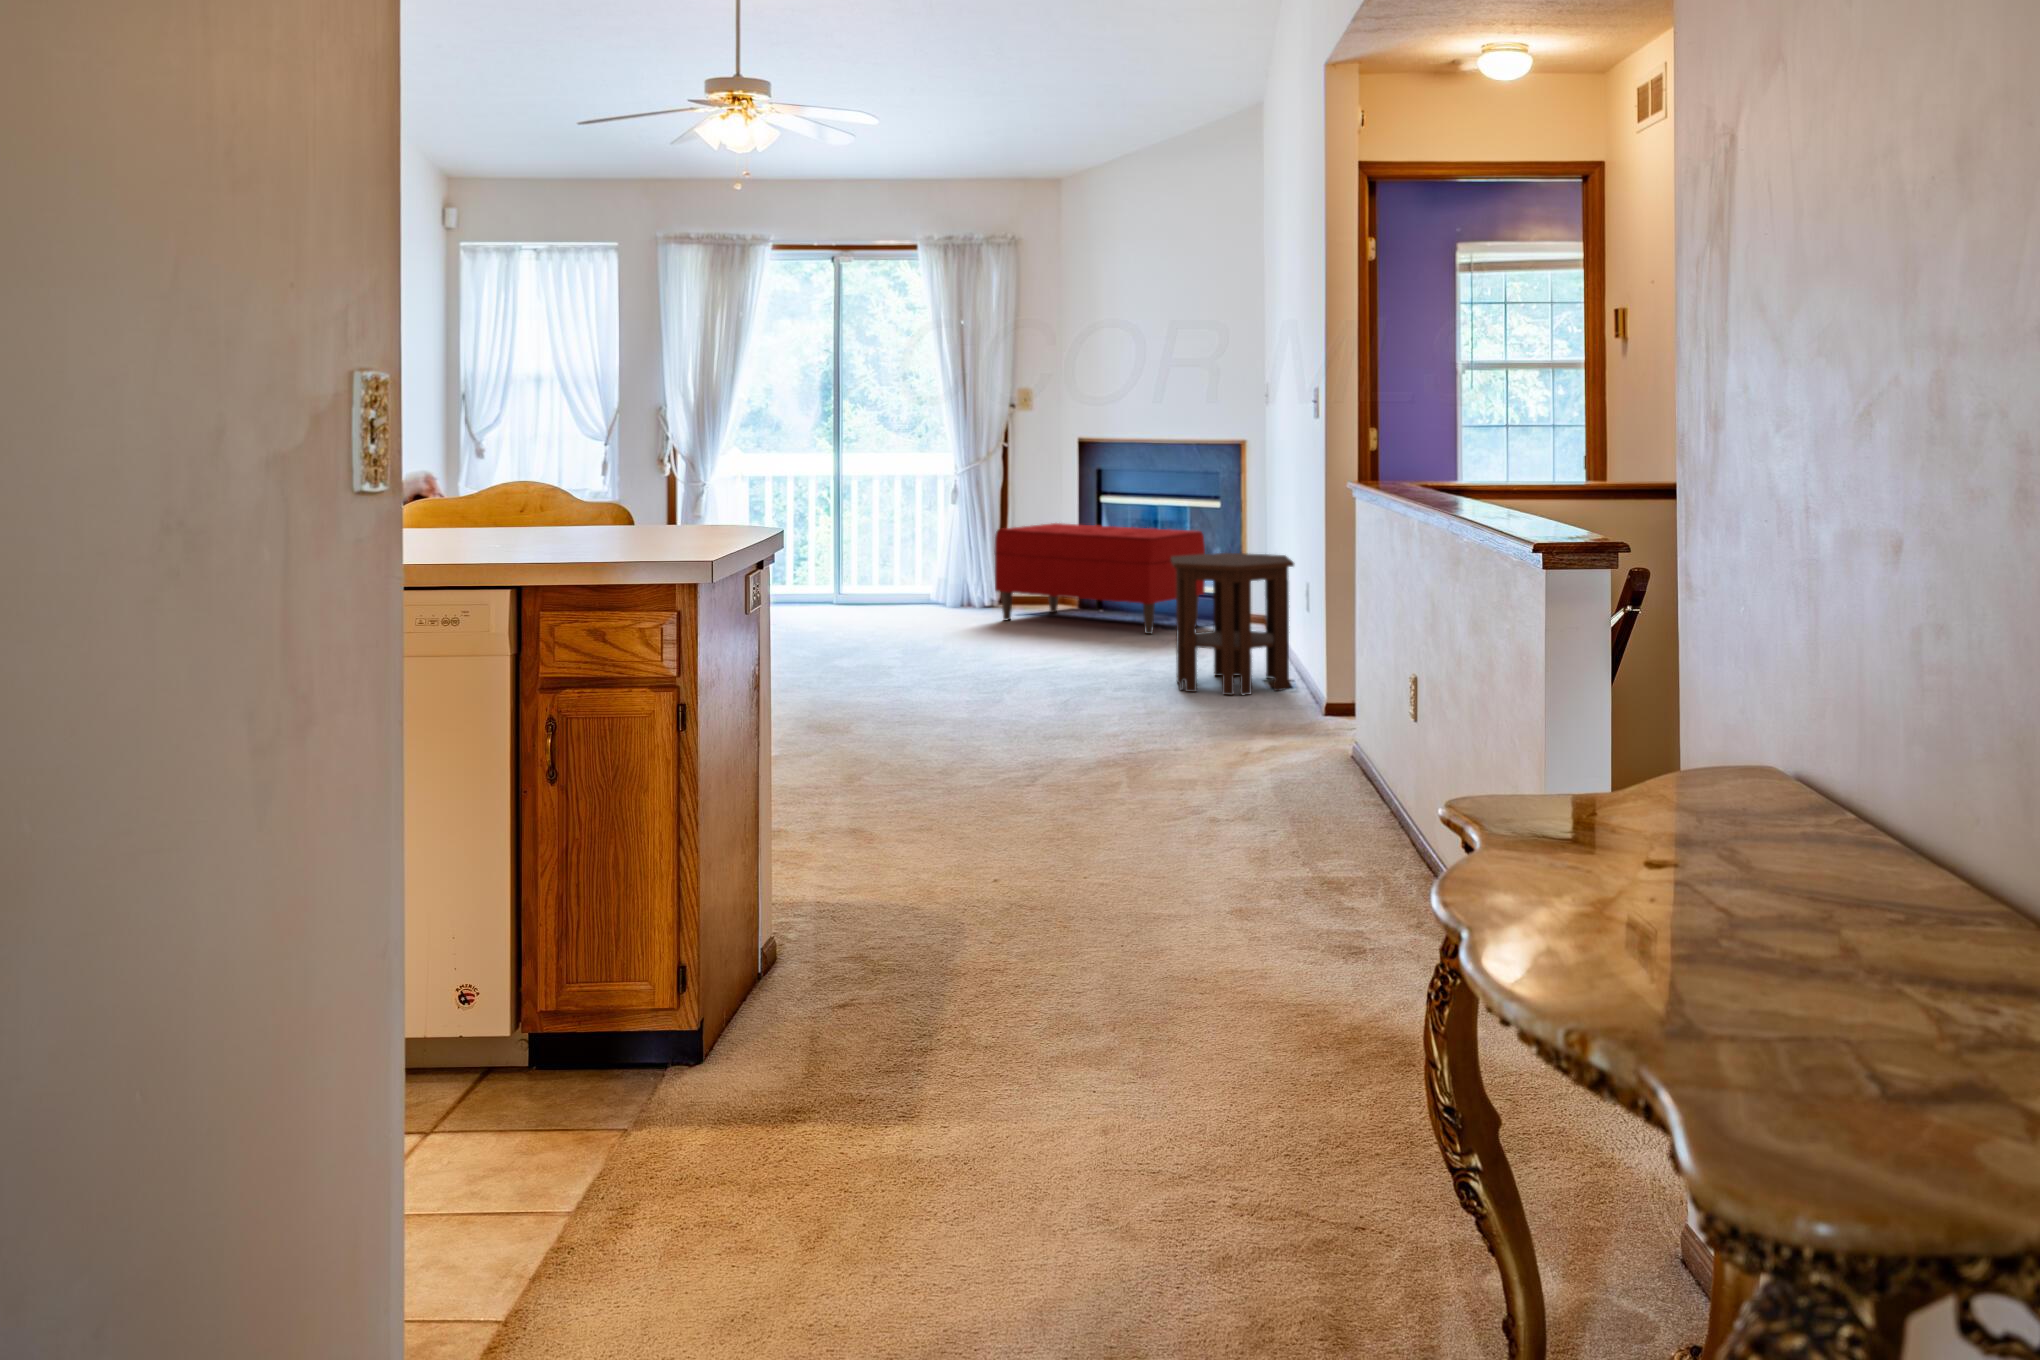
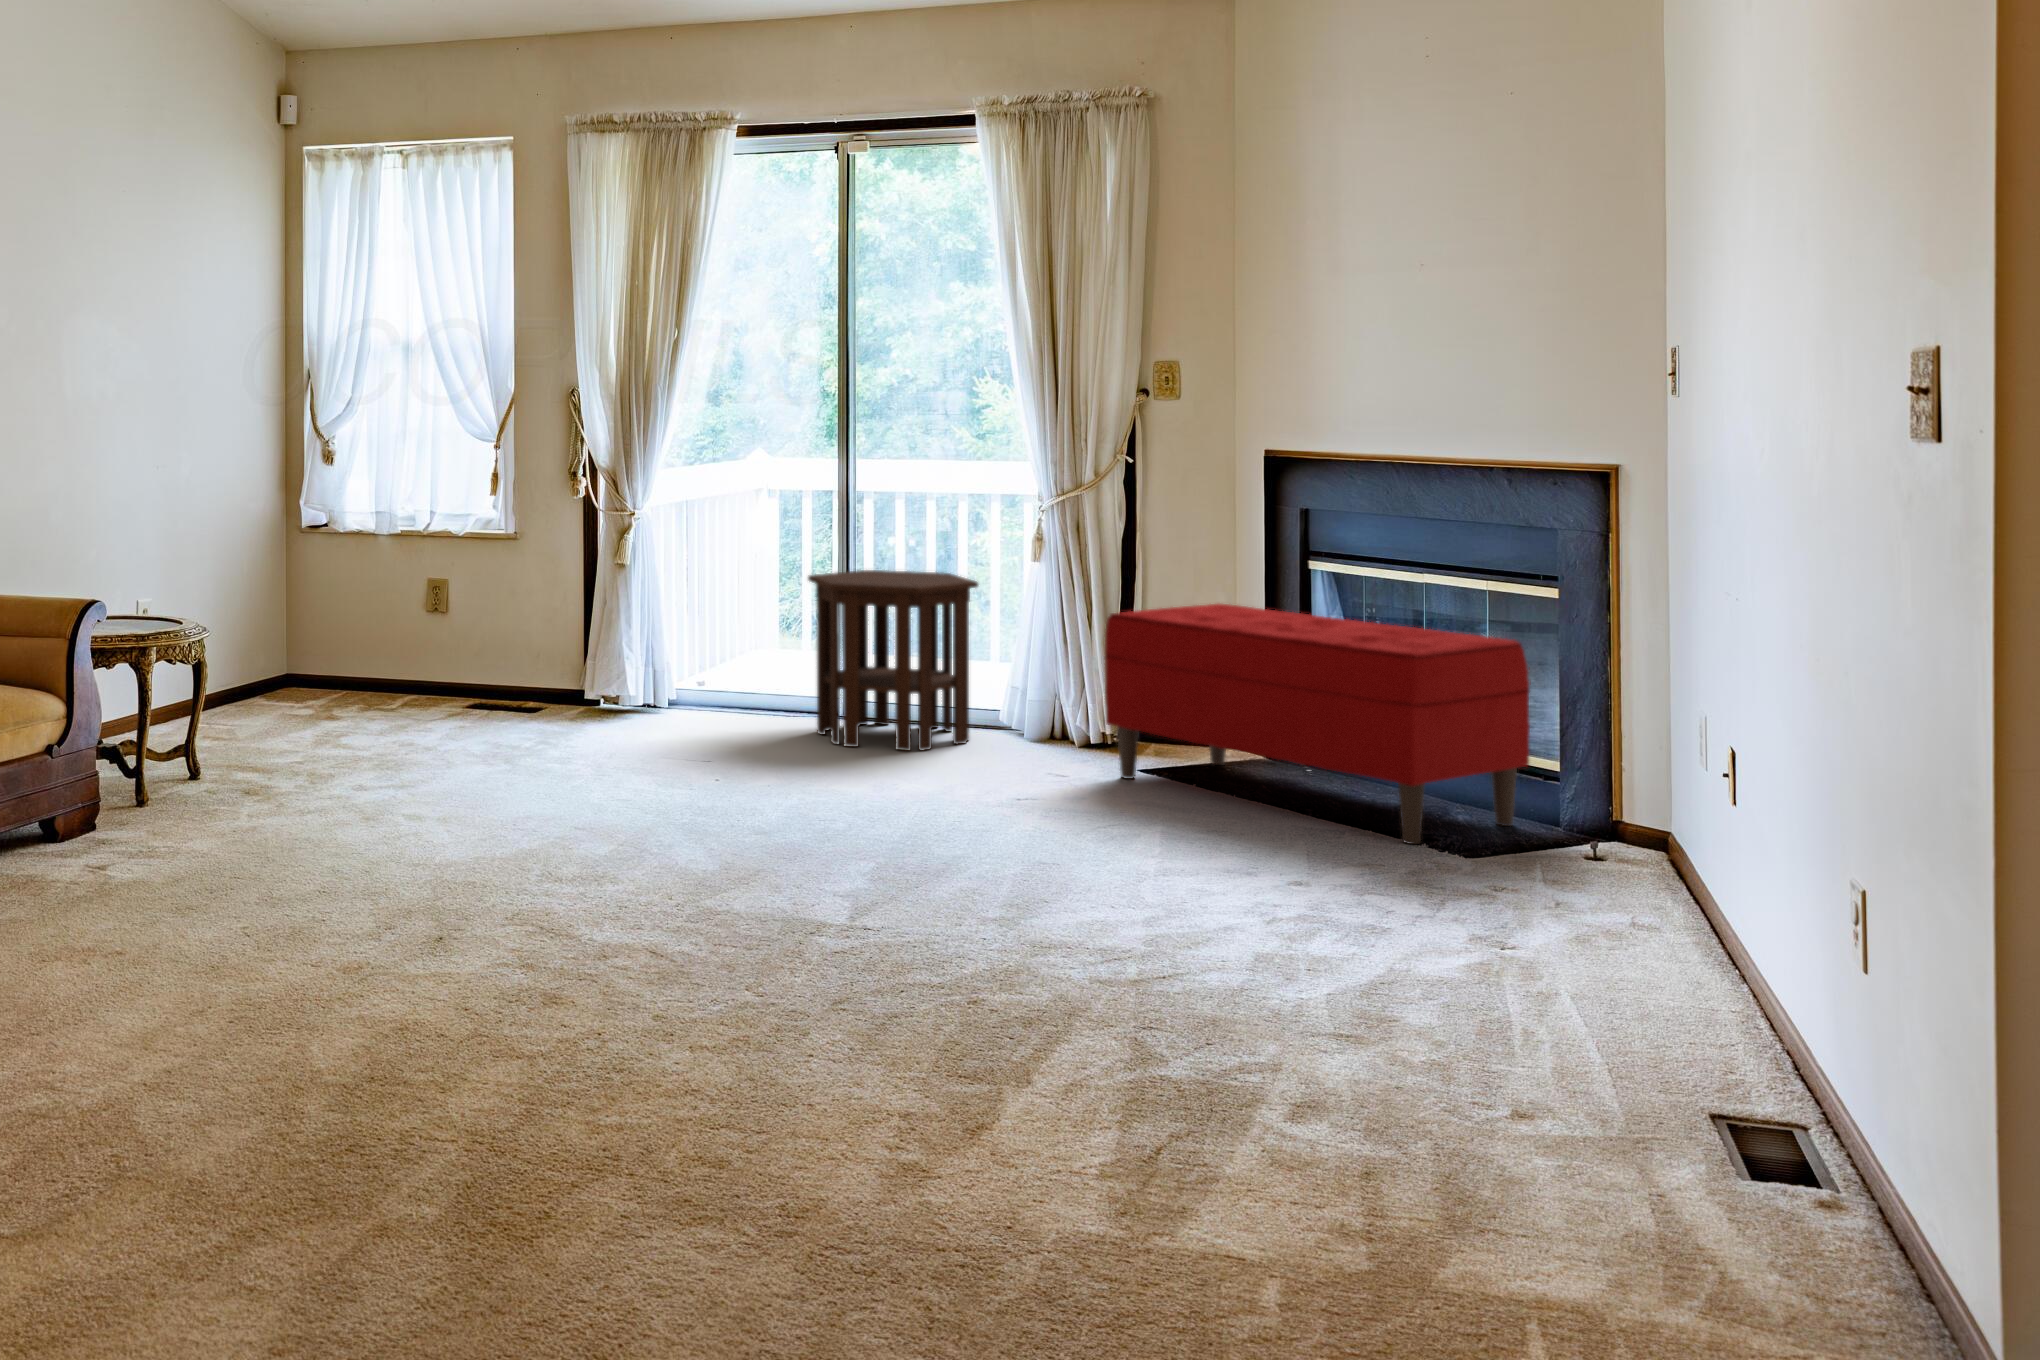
side table: present [1171,553,1294,695] -> present [808,570,978,751]

